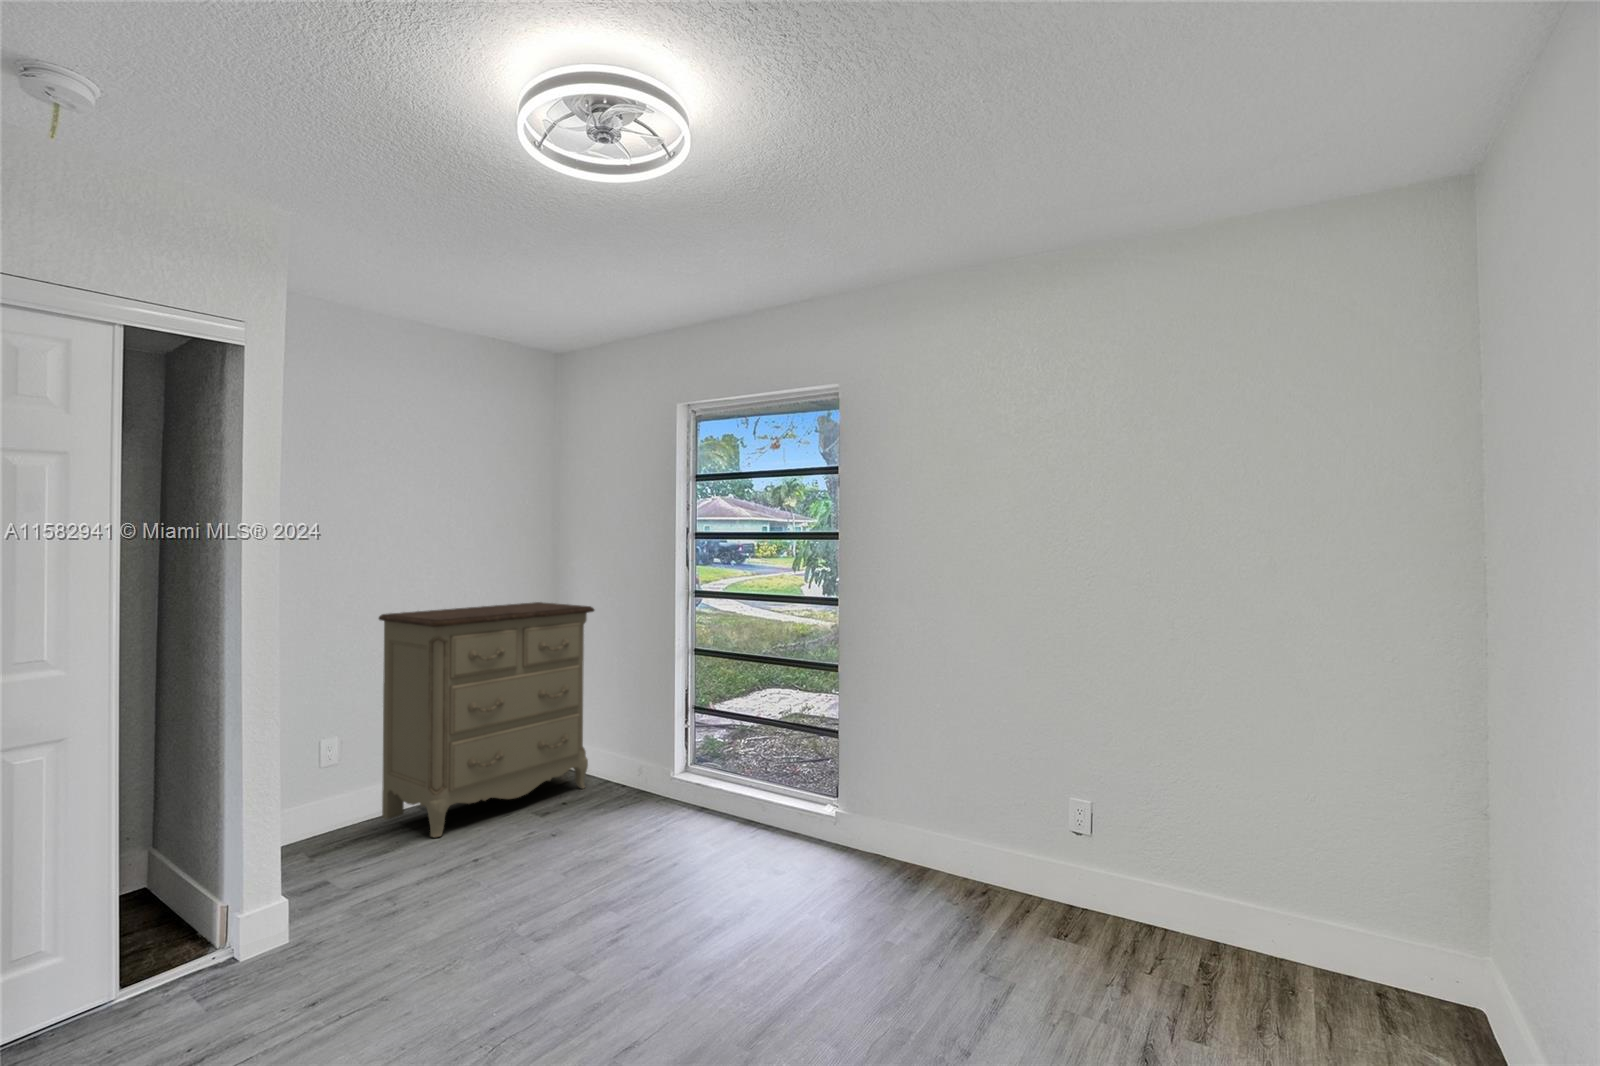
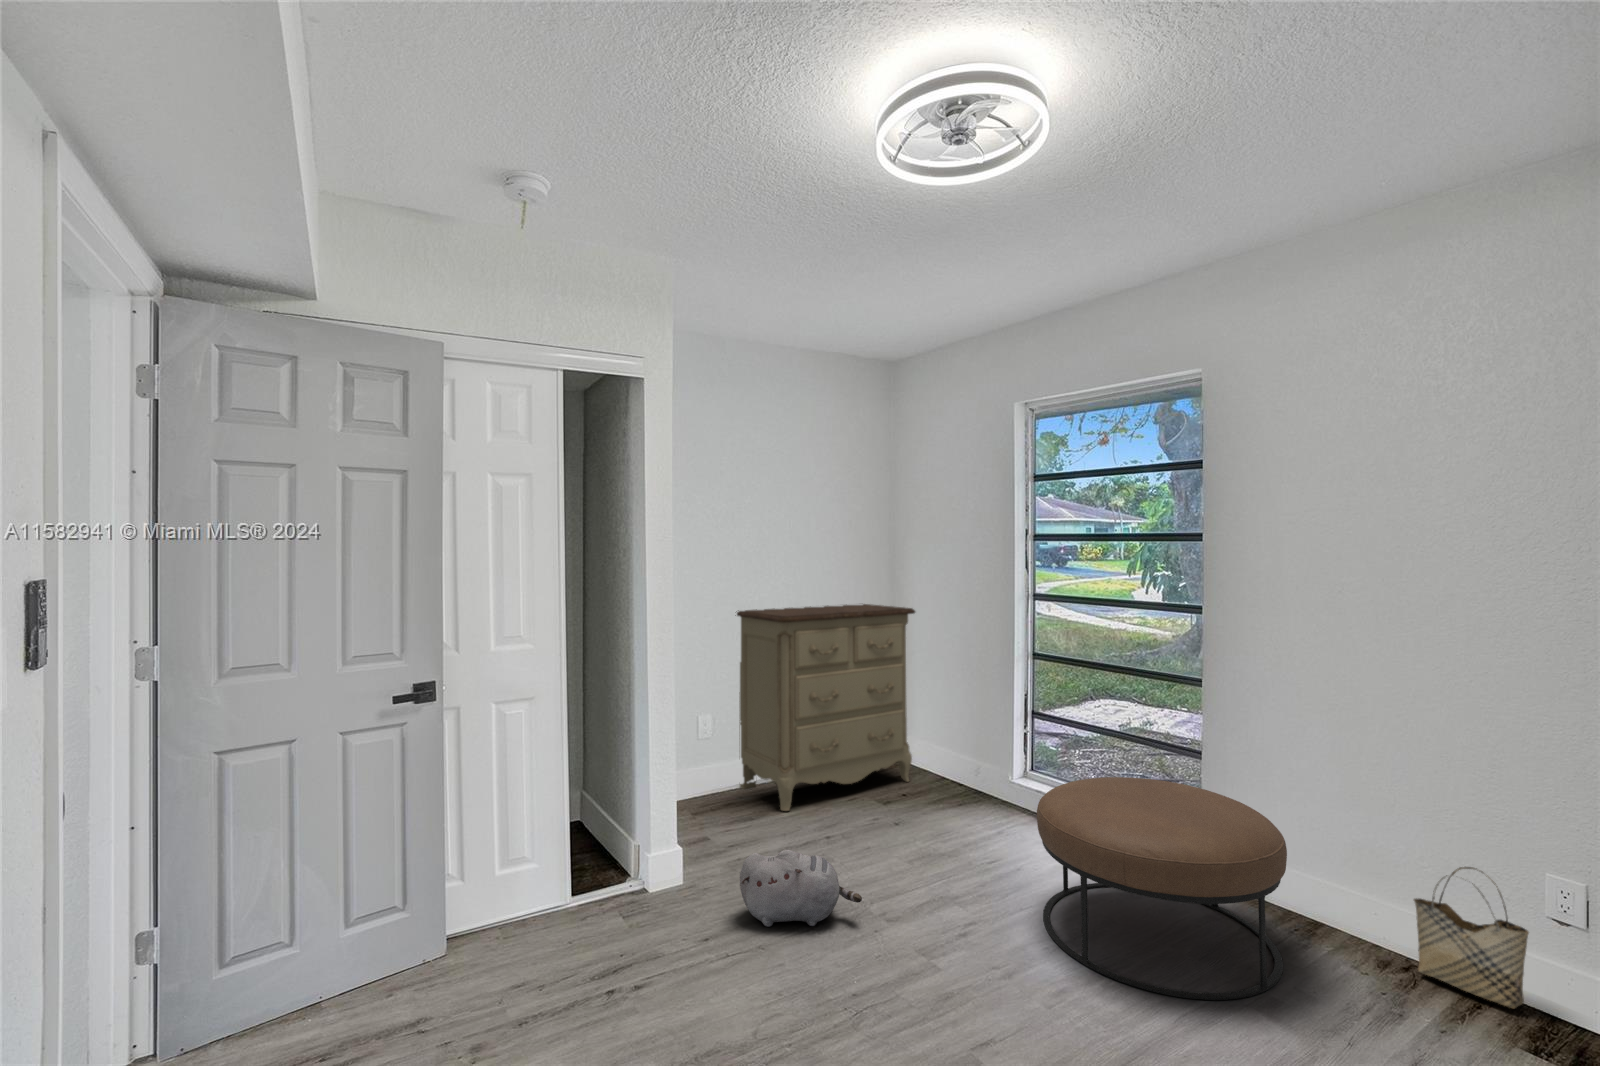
ottoman: none [694,763,899,957] -> present [1037,777,1287,1000]
woven basket: none [989,807,1059,914] -> present [1414,867,1529,1008]
plush toy: none [362,881,509,970] -> present [740,850,862,927]

